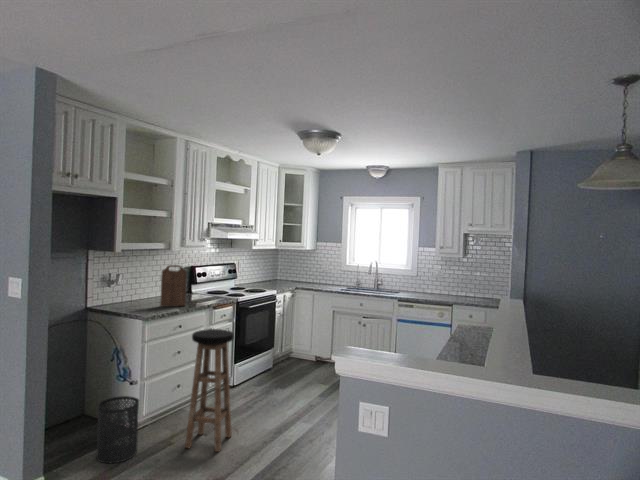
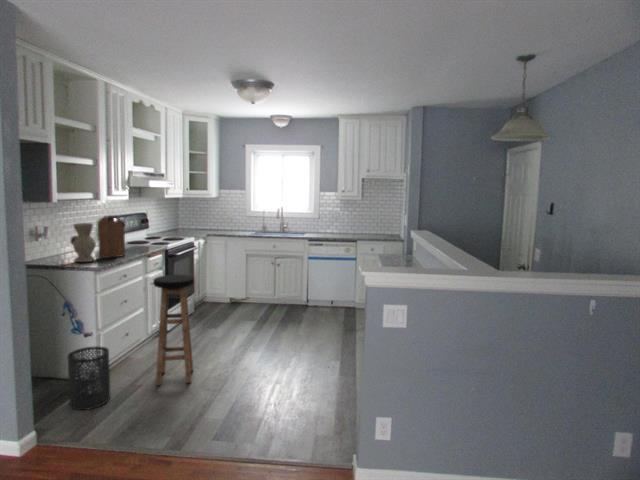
vase: none [133,272,154,310] -> present [70,223,96,262]

